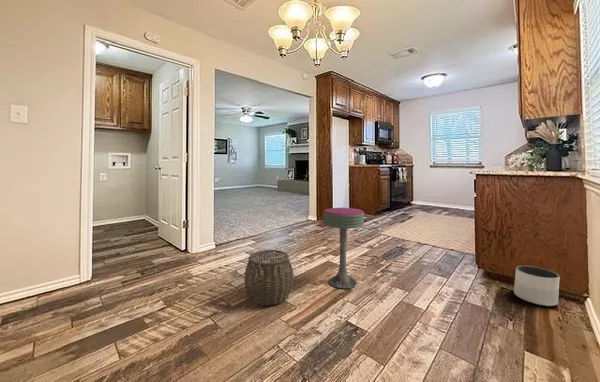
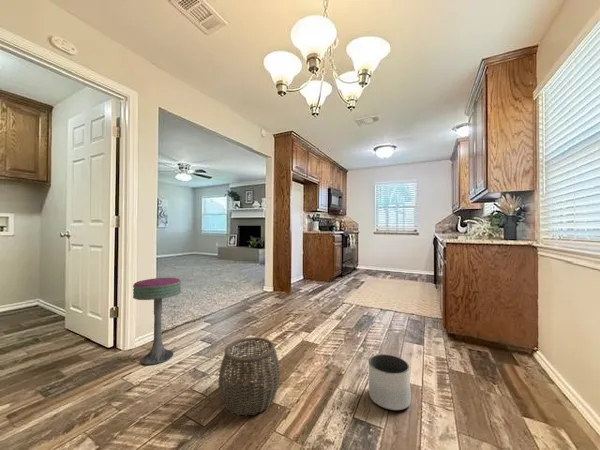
bar stool: present [323,208,364,289] -> present [133,278,181,365]
planter: present [514,266,560,306] -> present [369,354,411,410]

